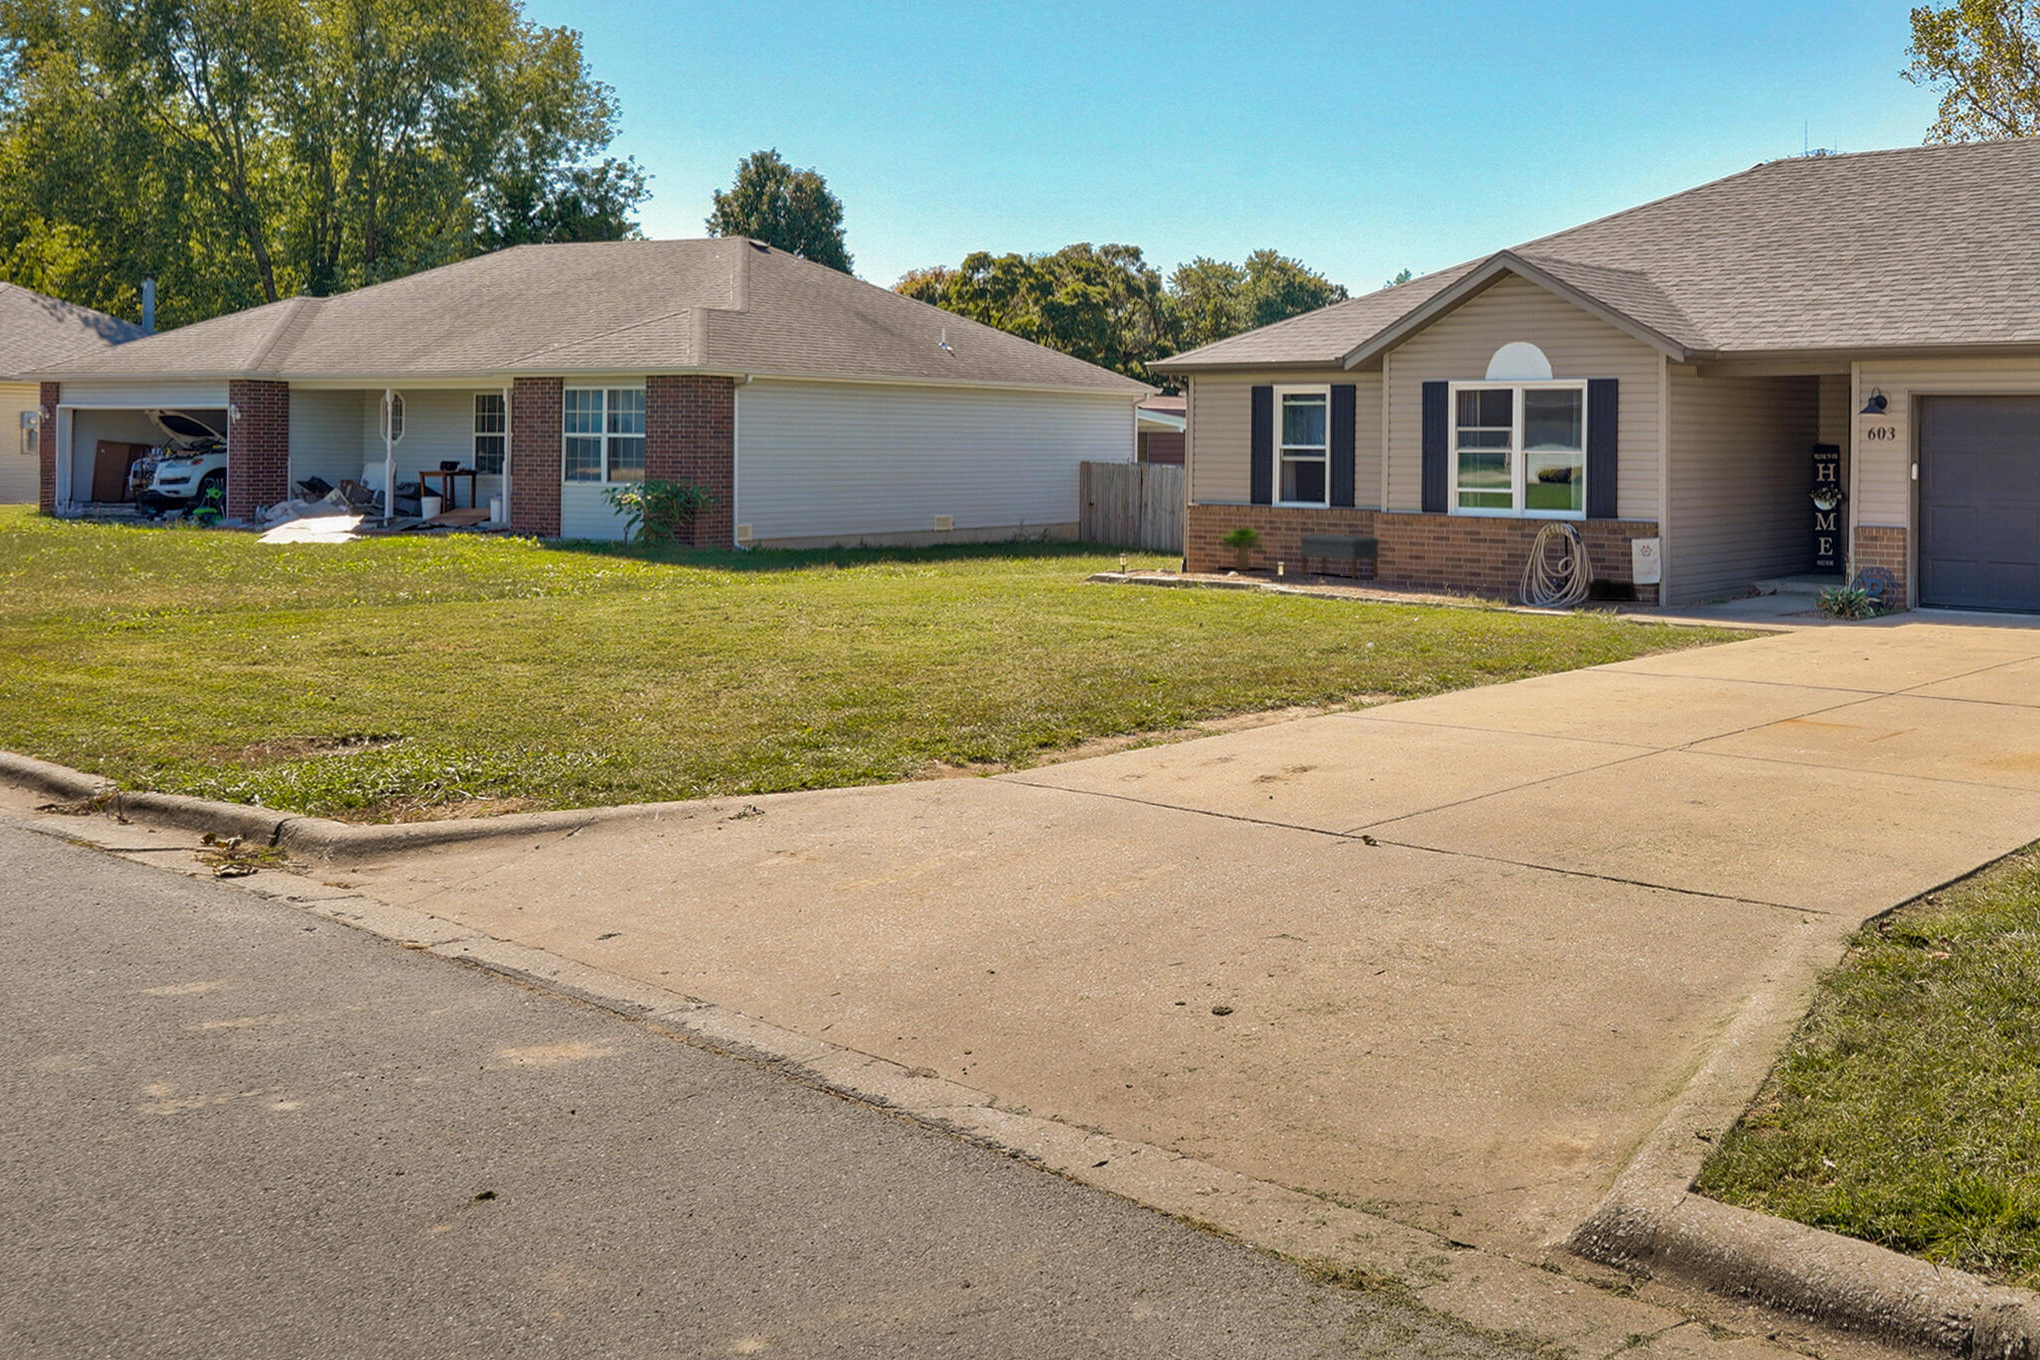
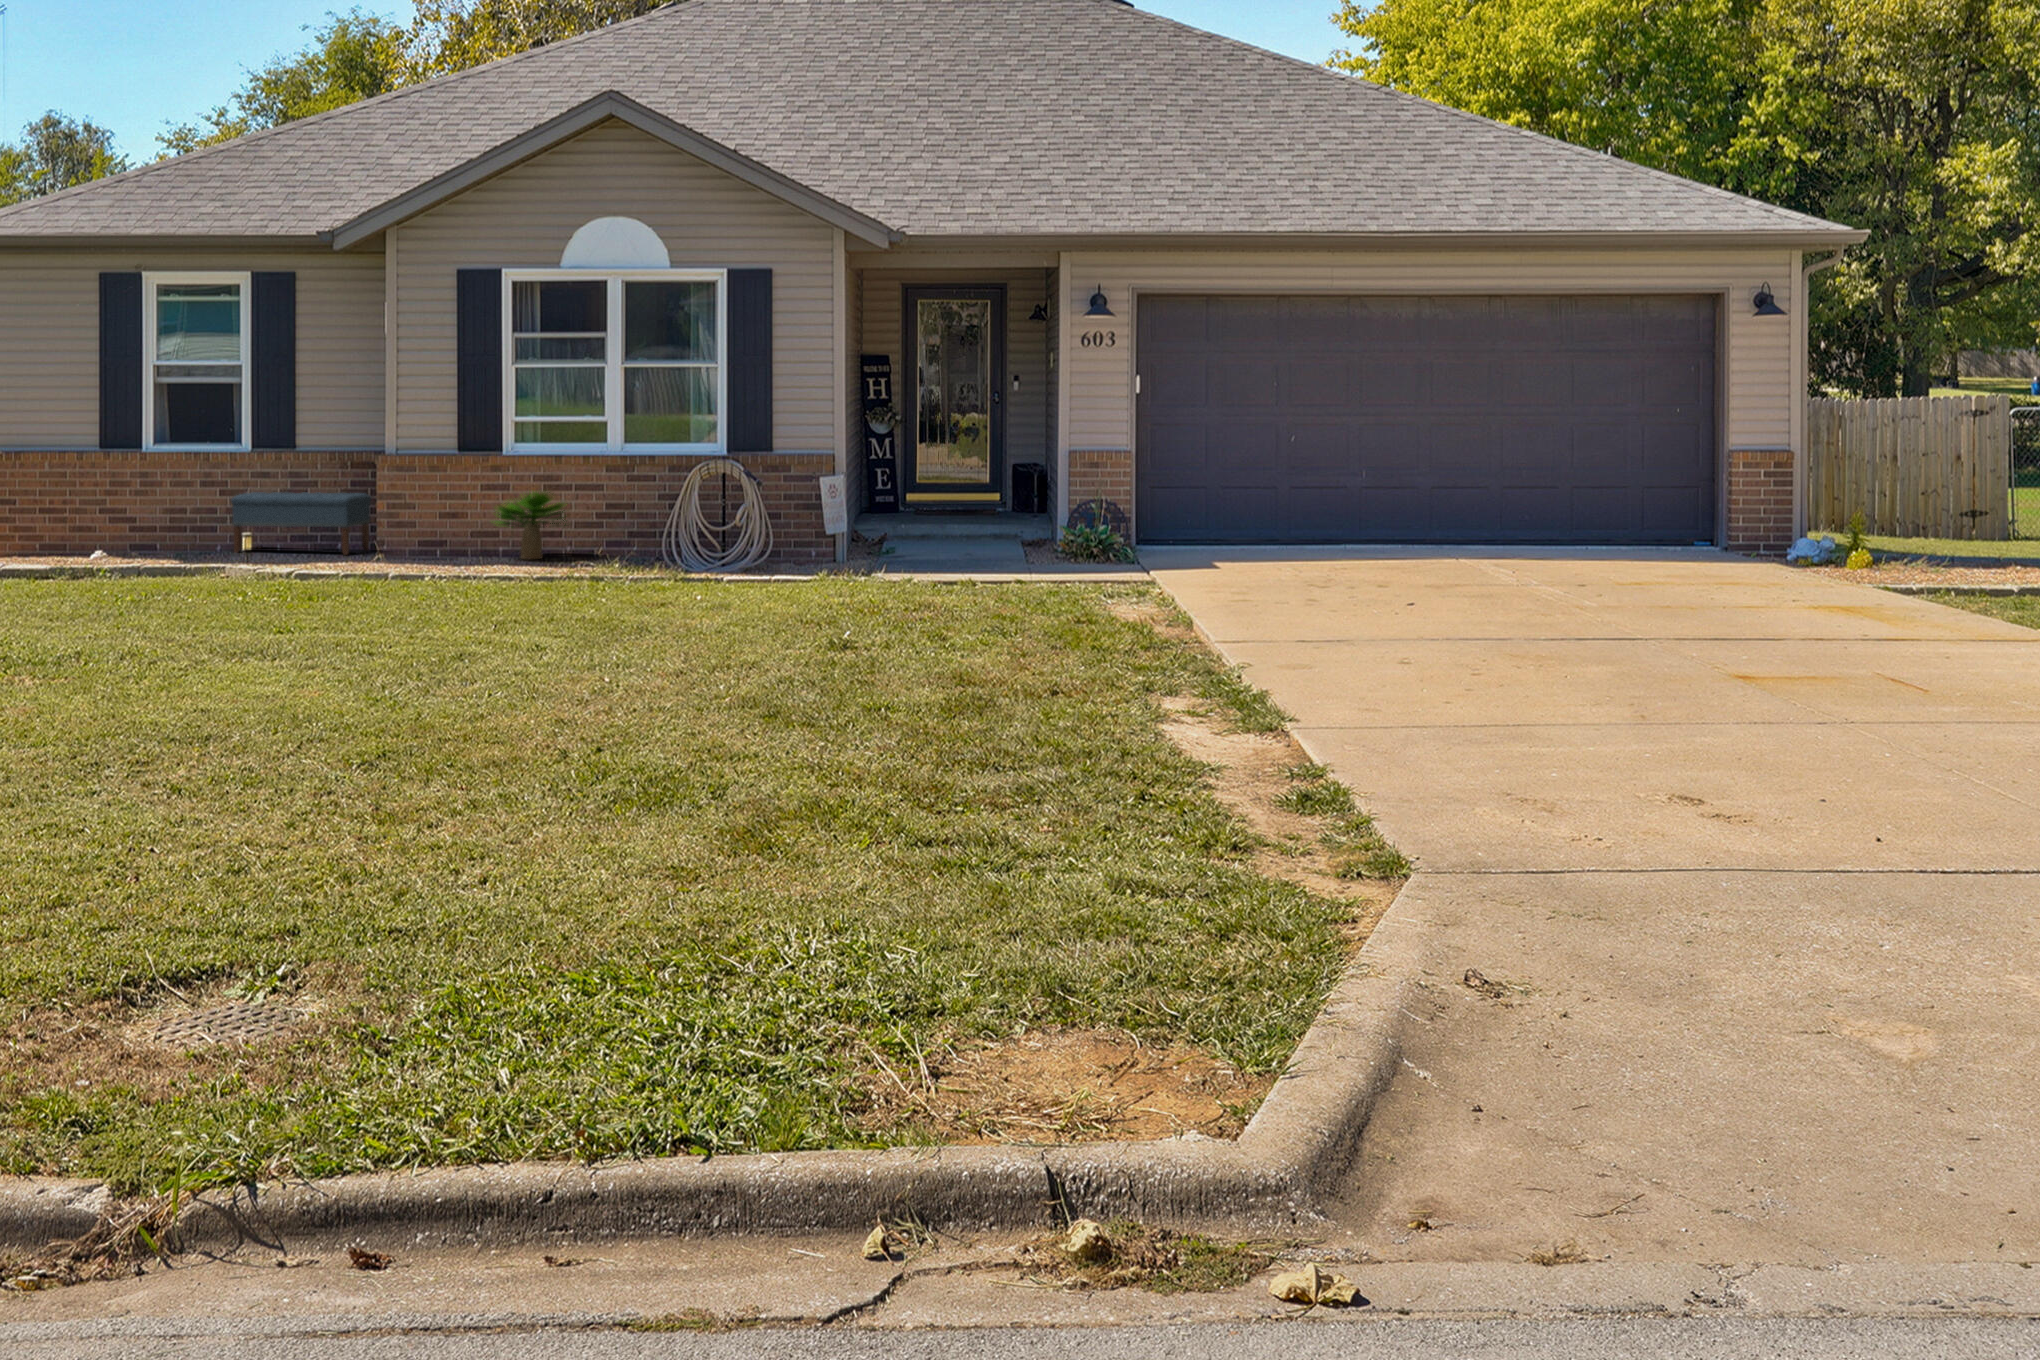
potted plant: present [1222,527,1264,570] -> present [493,492,567,559]
storage bin: present [1587,578,1637,601] -> none [760,532,833,561]

